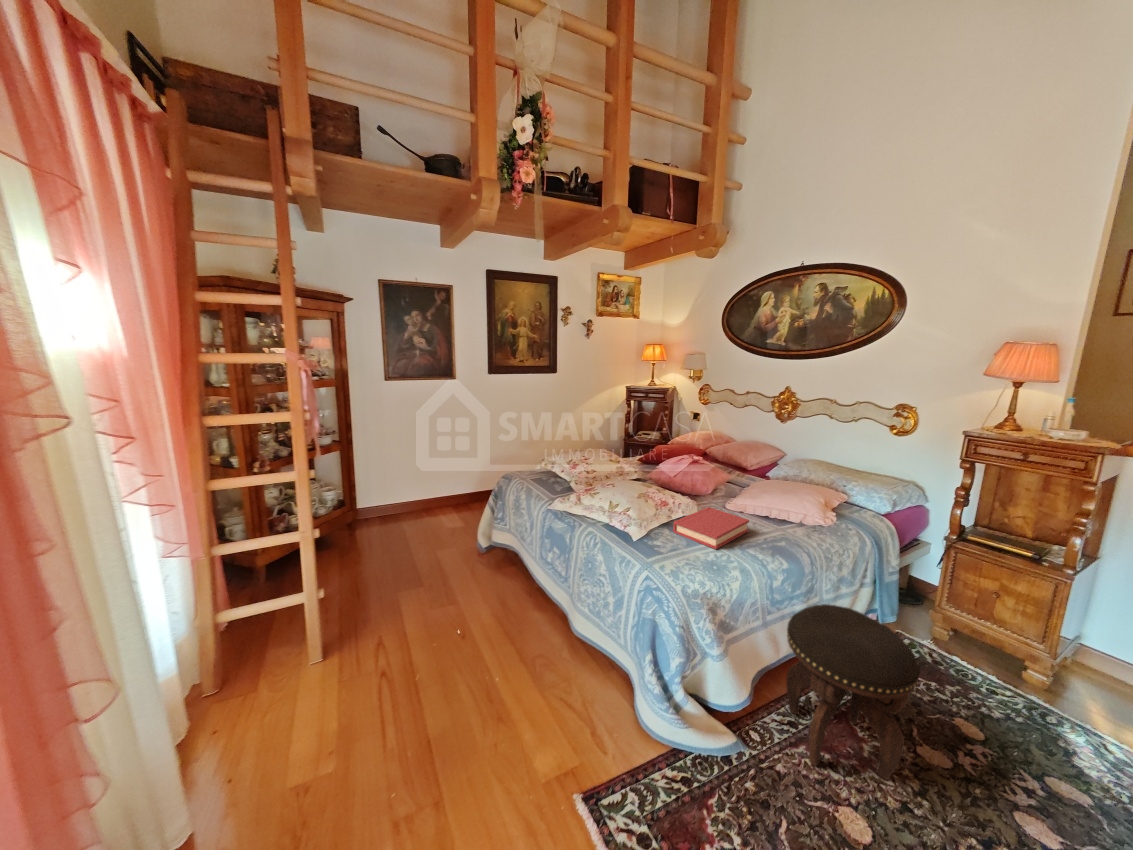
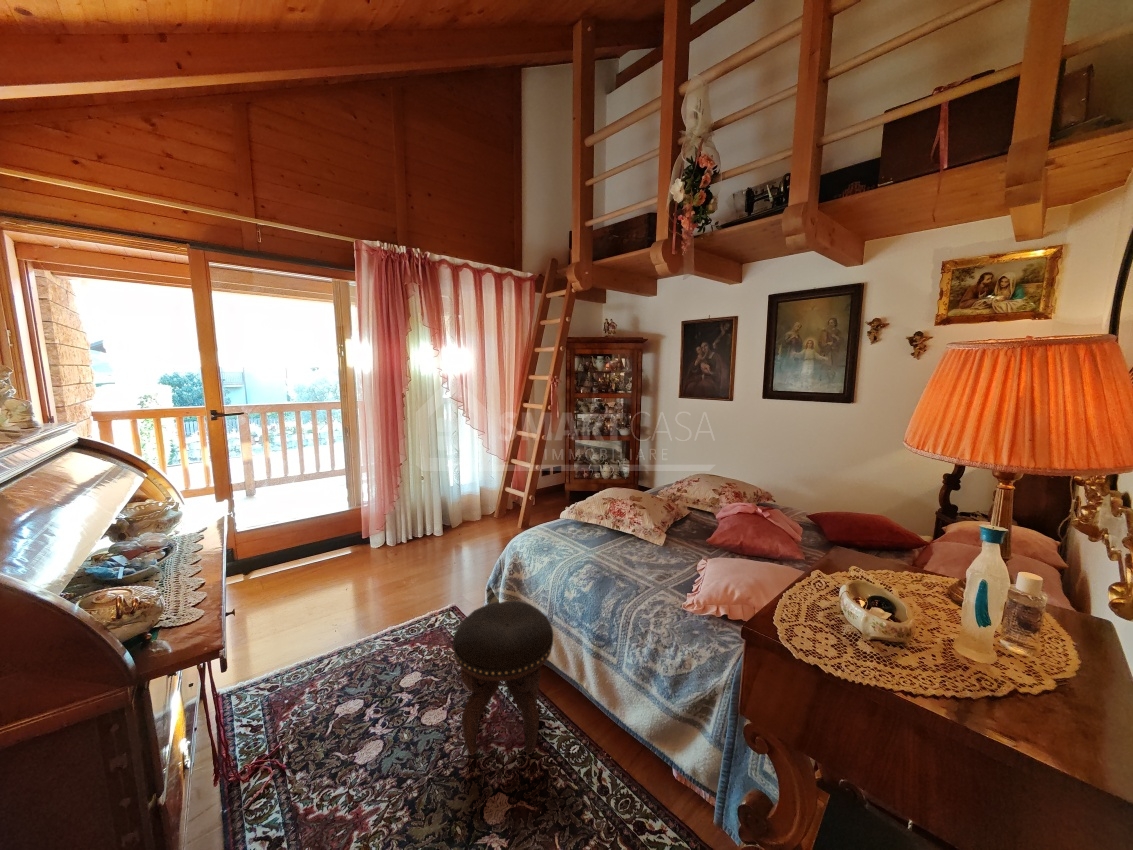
hardback book: present [673,507,749,549] -> none [566,521,640,560]

